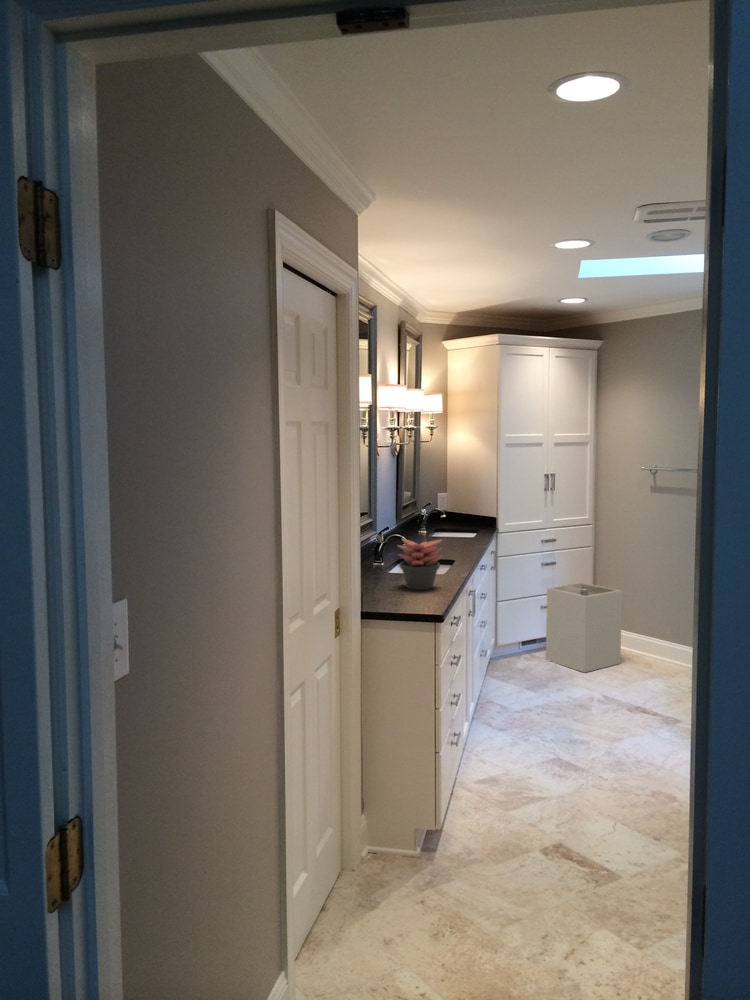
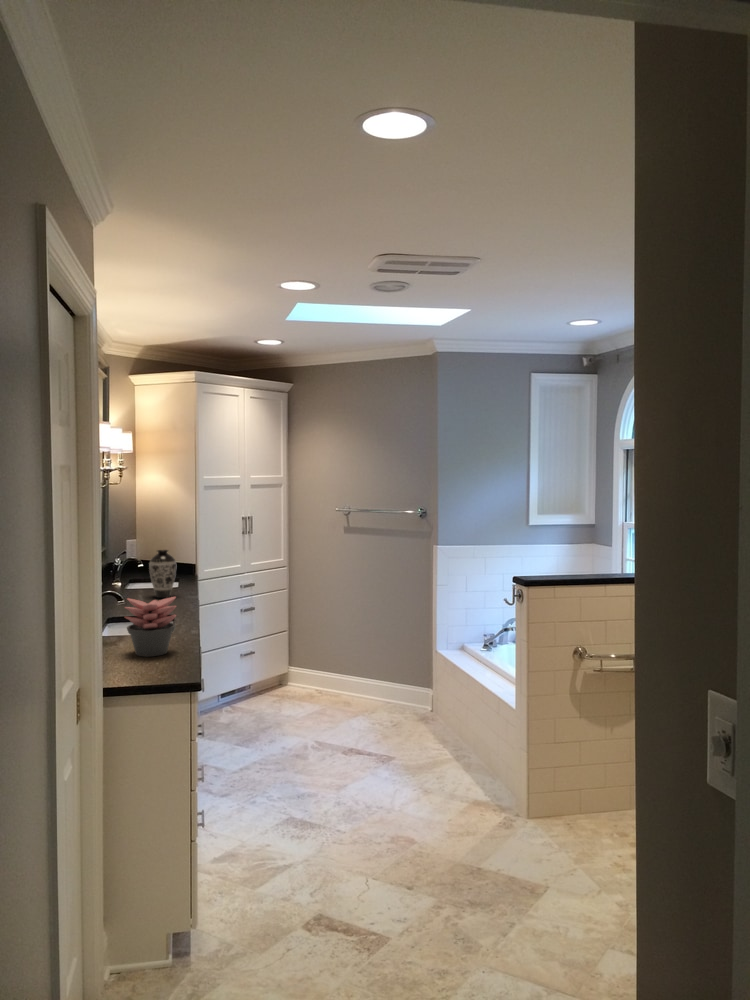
decorative vase: none [445,501,469,545] -> present [149,550,177,598]
laundry hamper: present [546,583,622,672] -> none [249,626,322,719]

